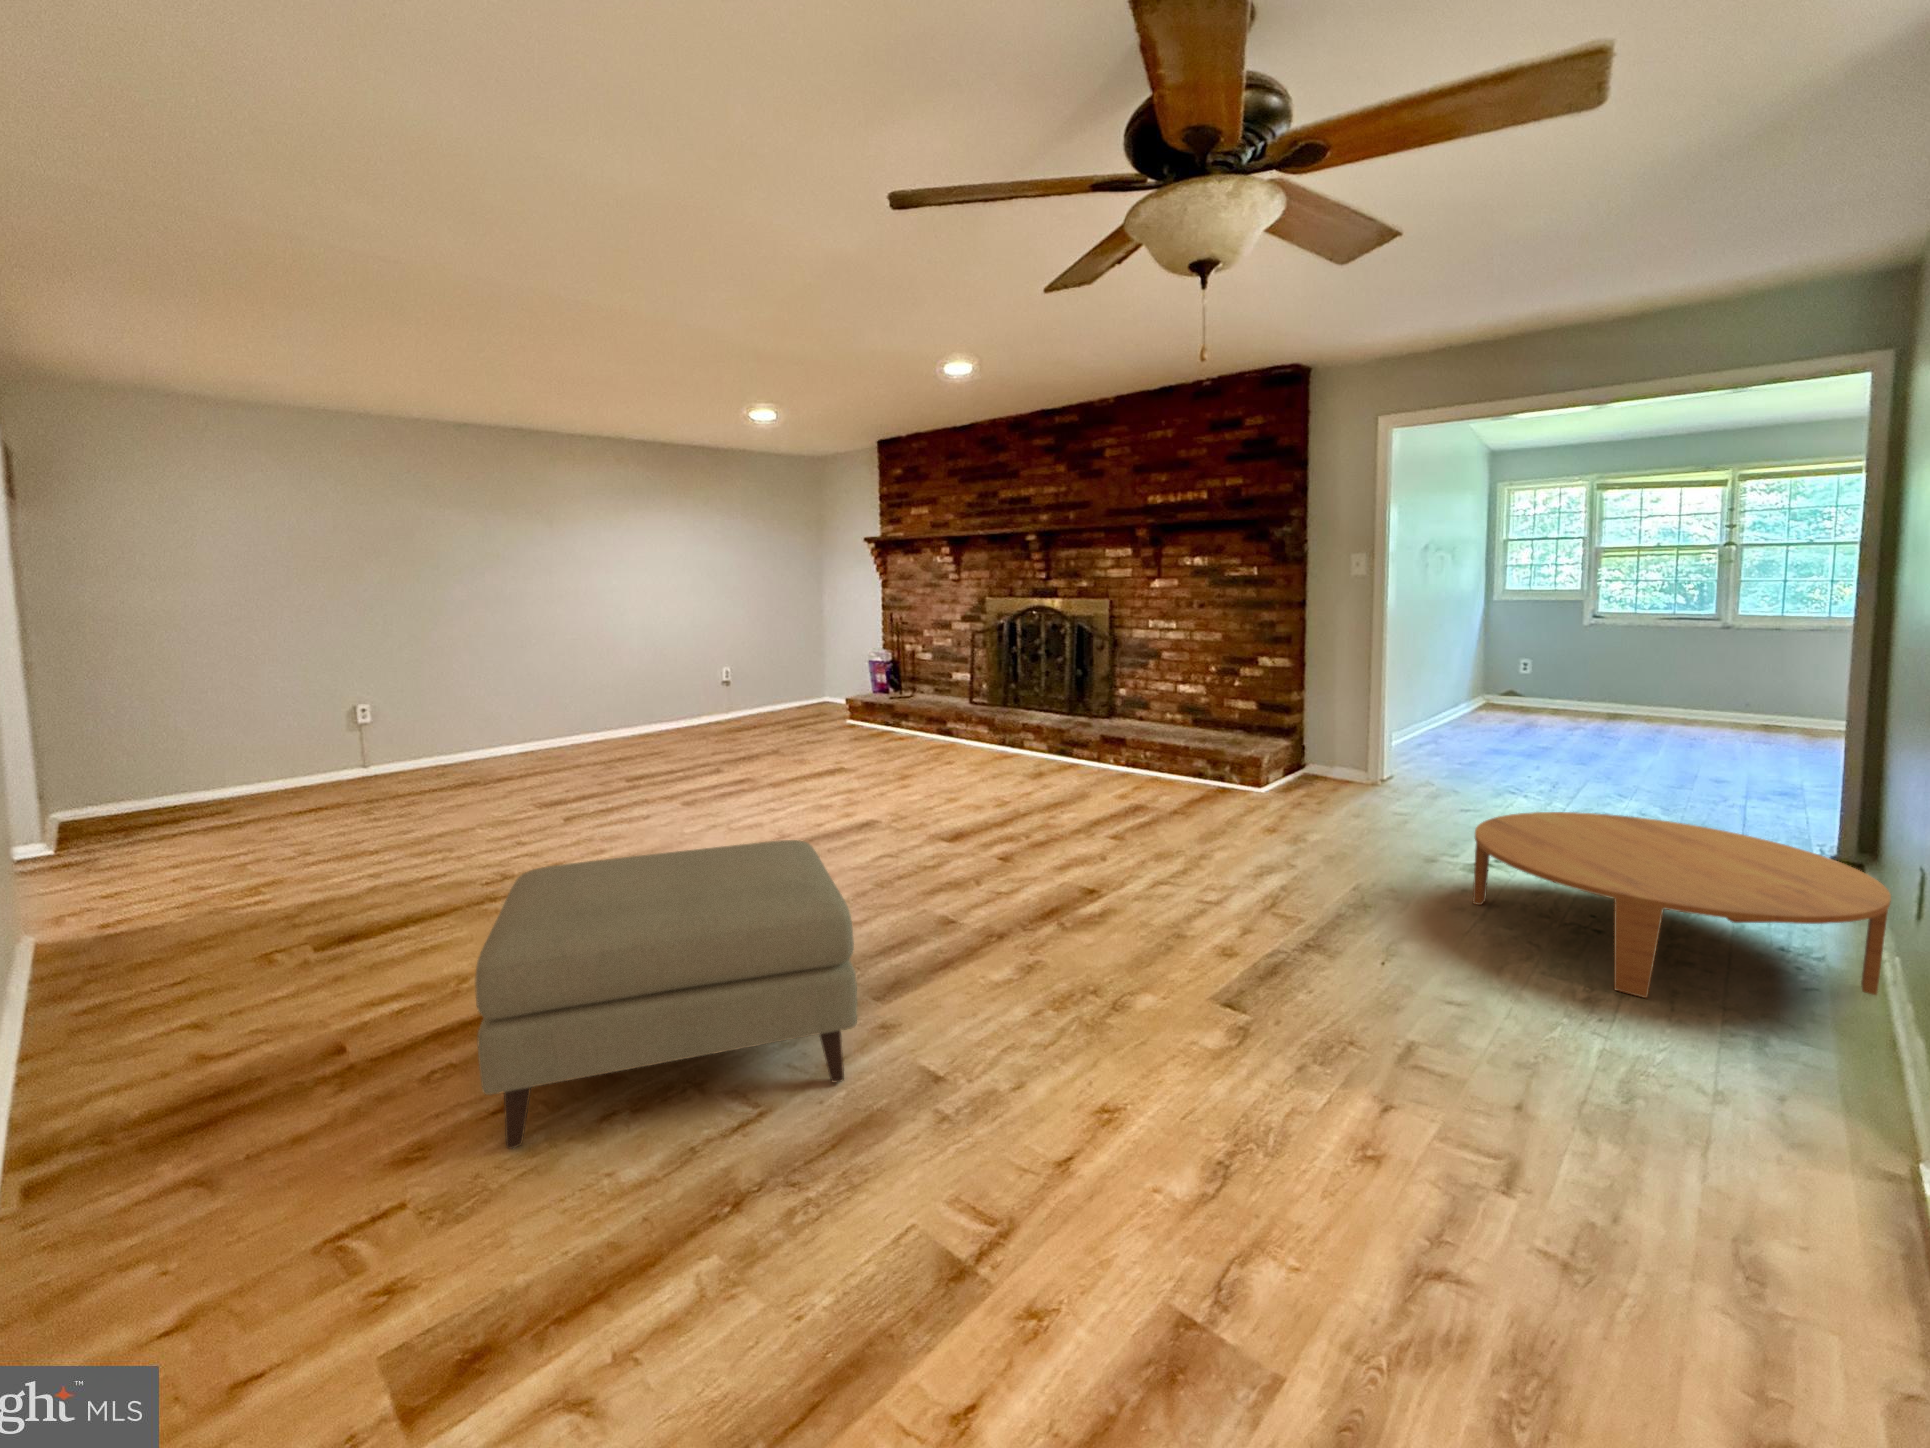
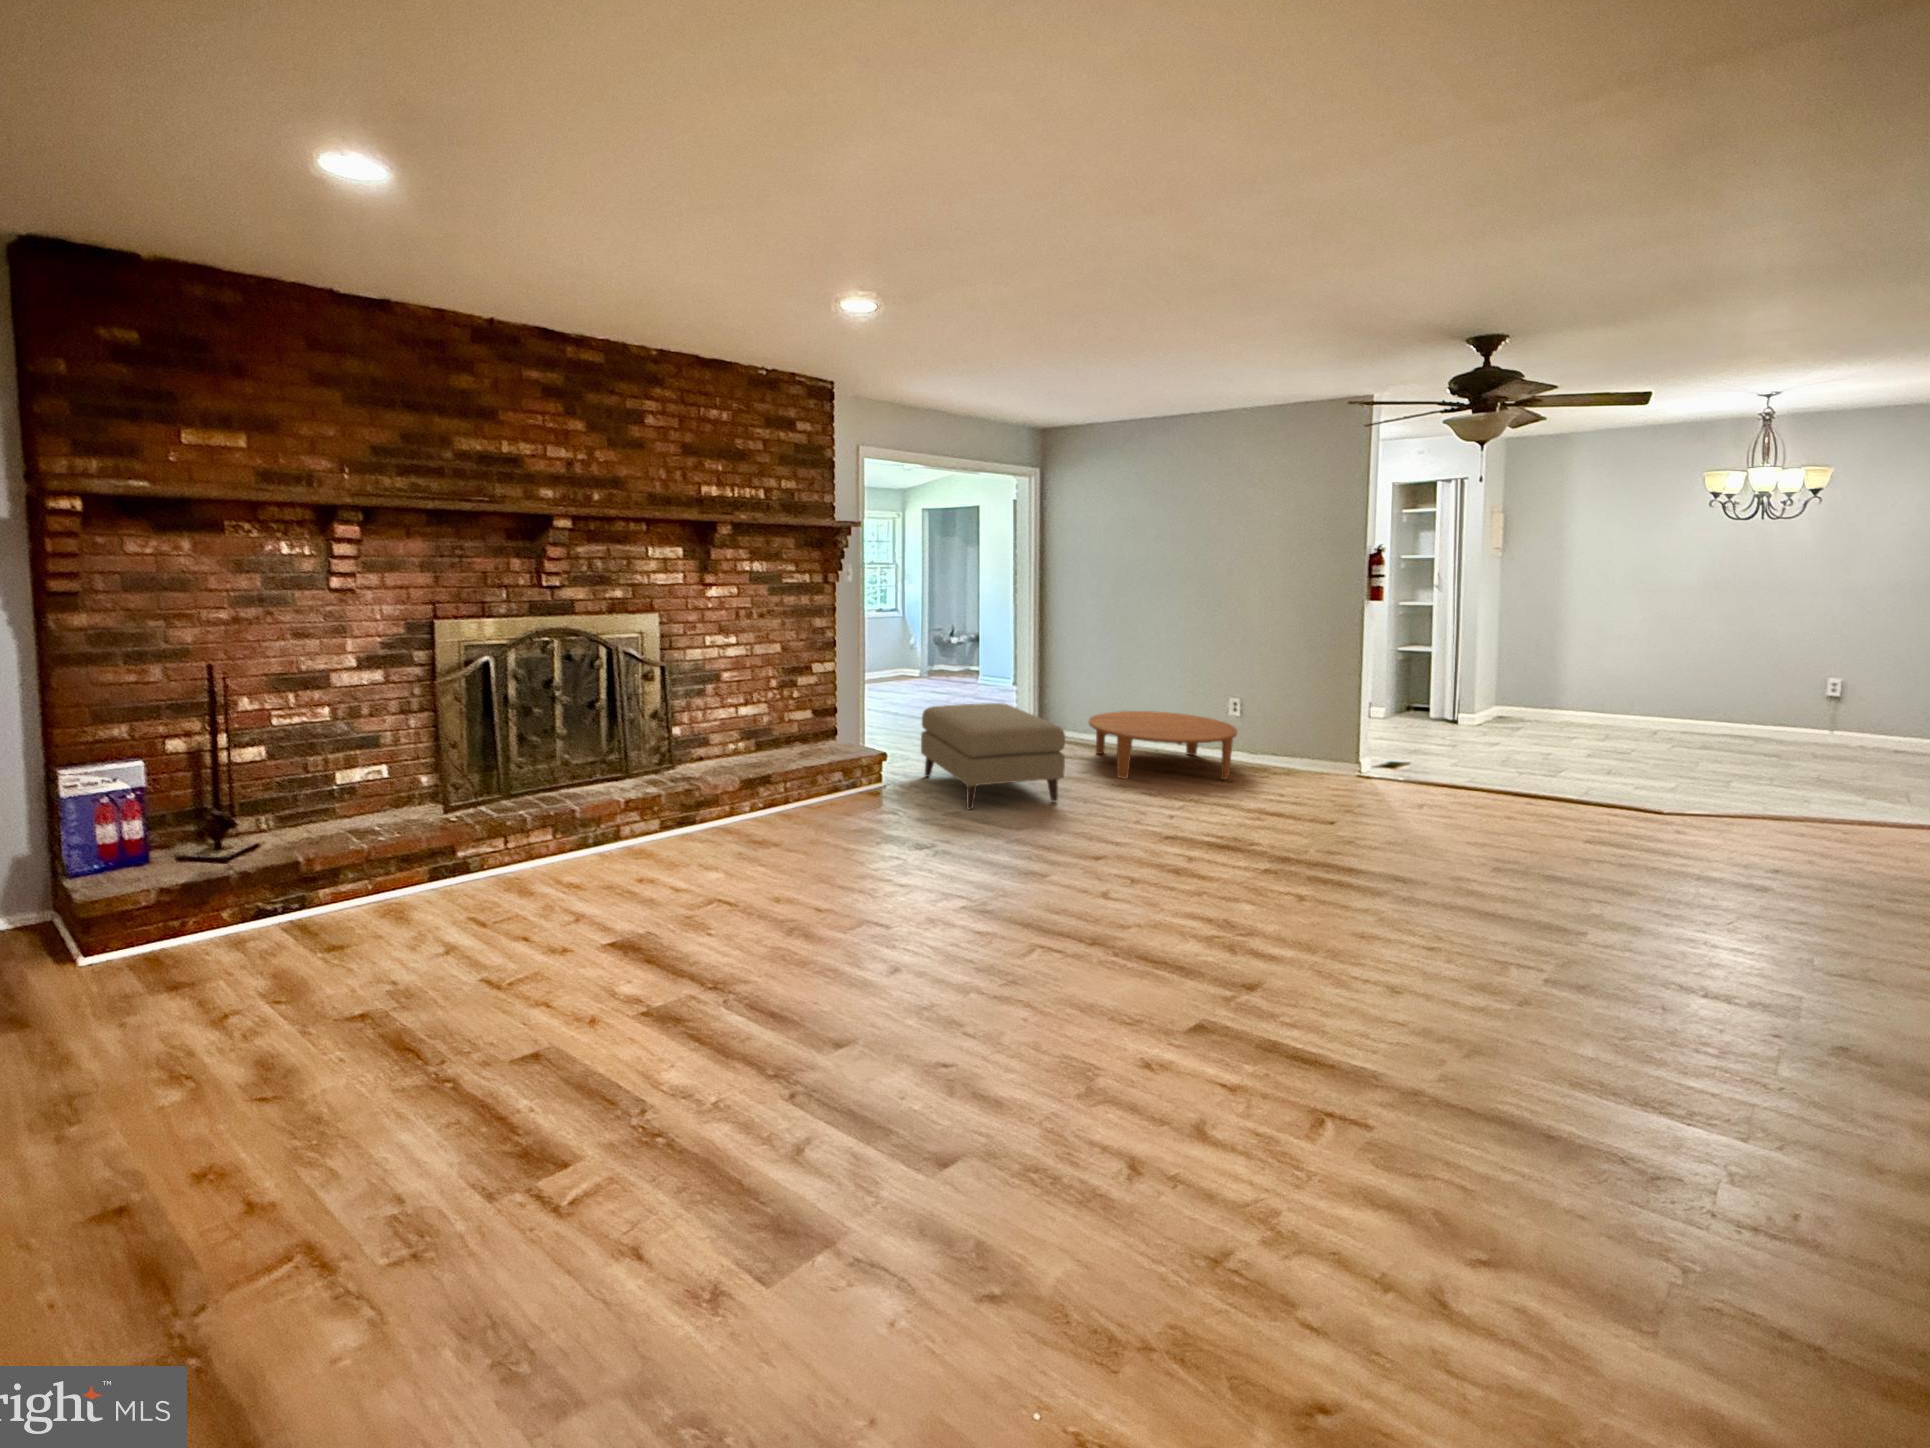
ottoman: present [475,840,857,1149] -> present [921,703,1065,809]

